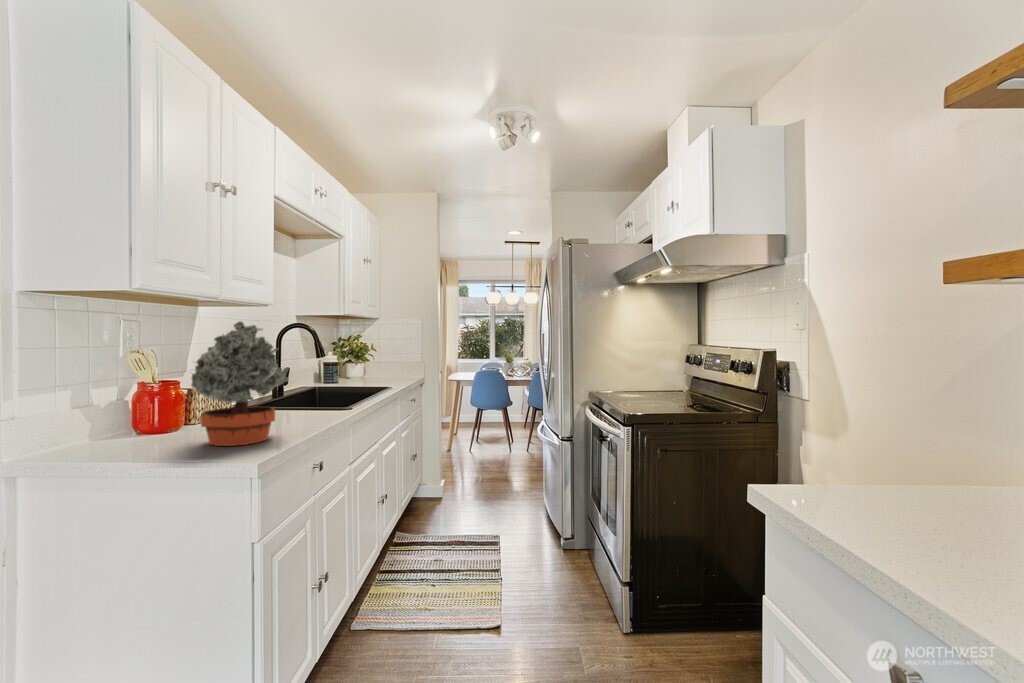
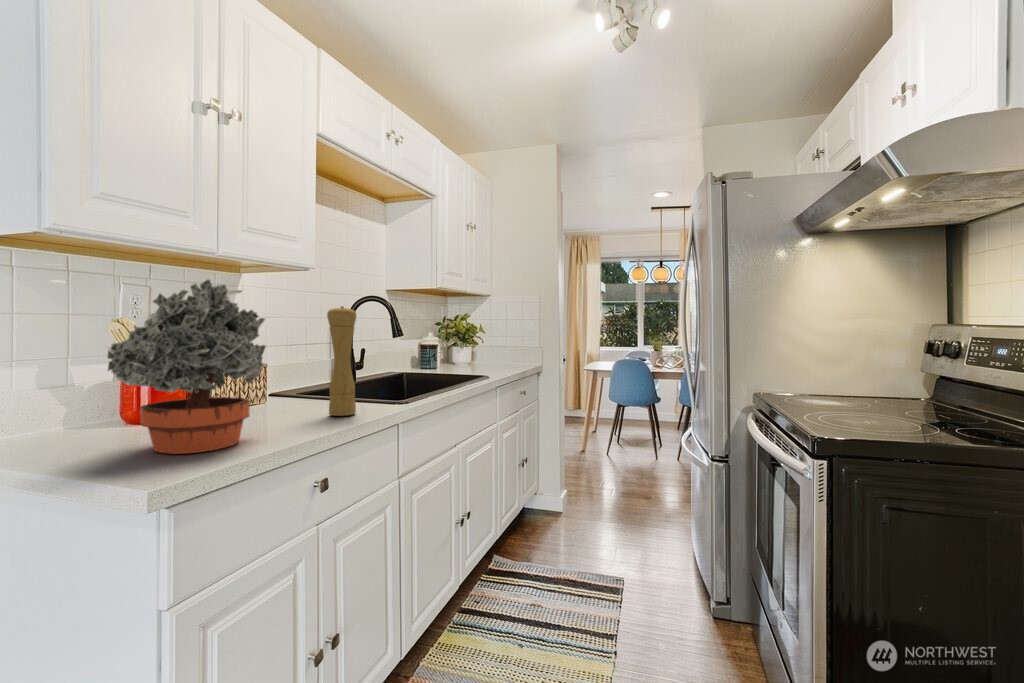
pepper mill: none [304,337,326,419] -> present [327,307,356,416]

